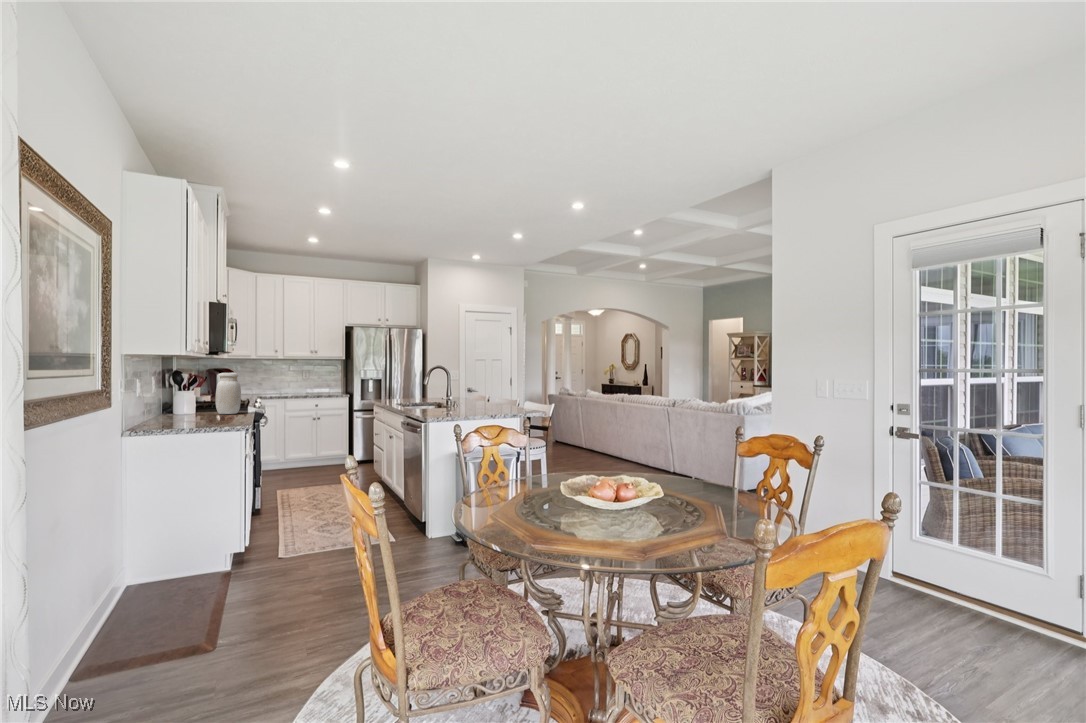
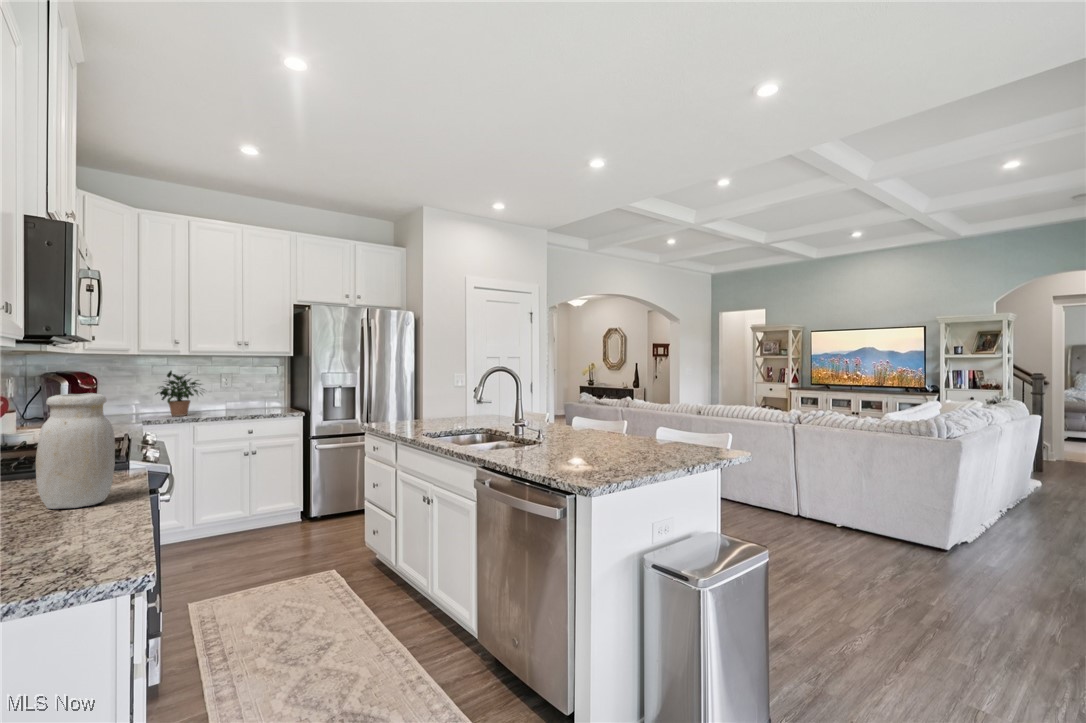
potted plant: none [264,368,294,396] -> present [157,371,201,416]

